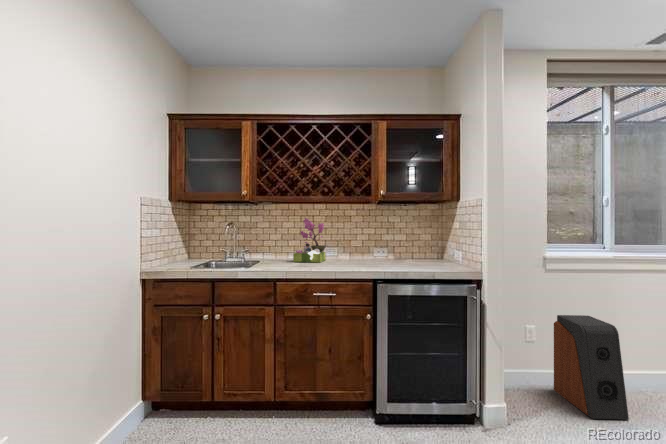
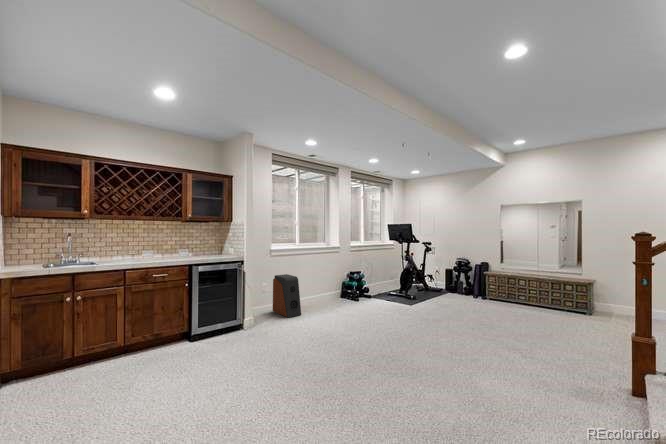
flower arrangement: present [293,218,326,263] -> none [124,229,146,259]

